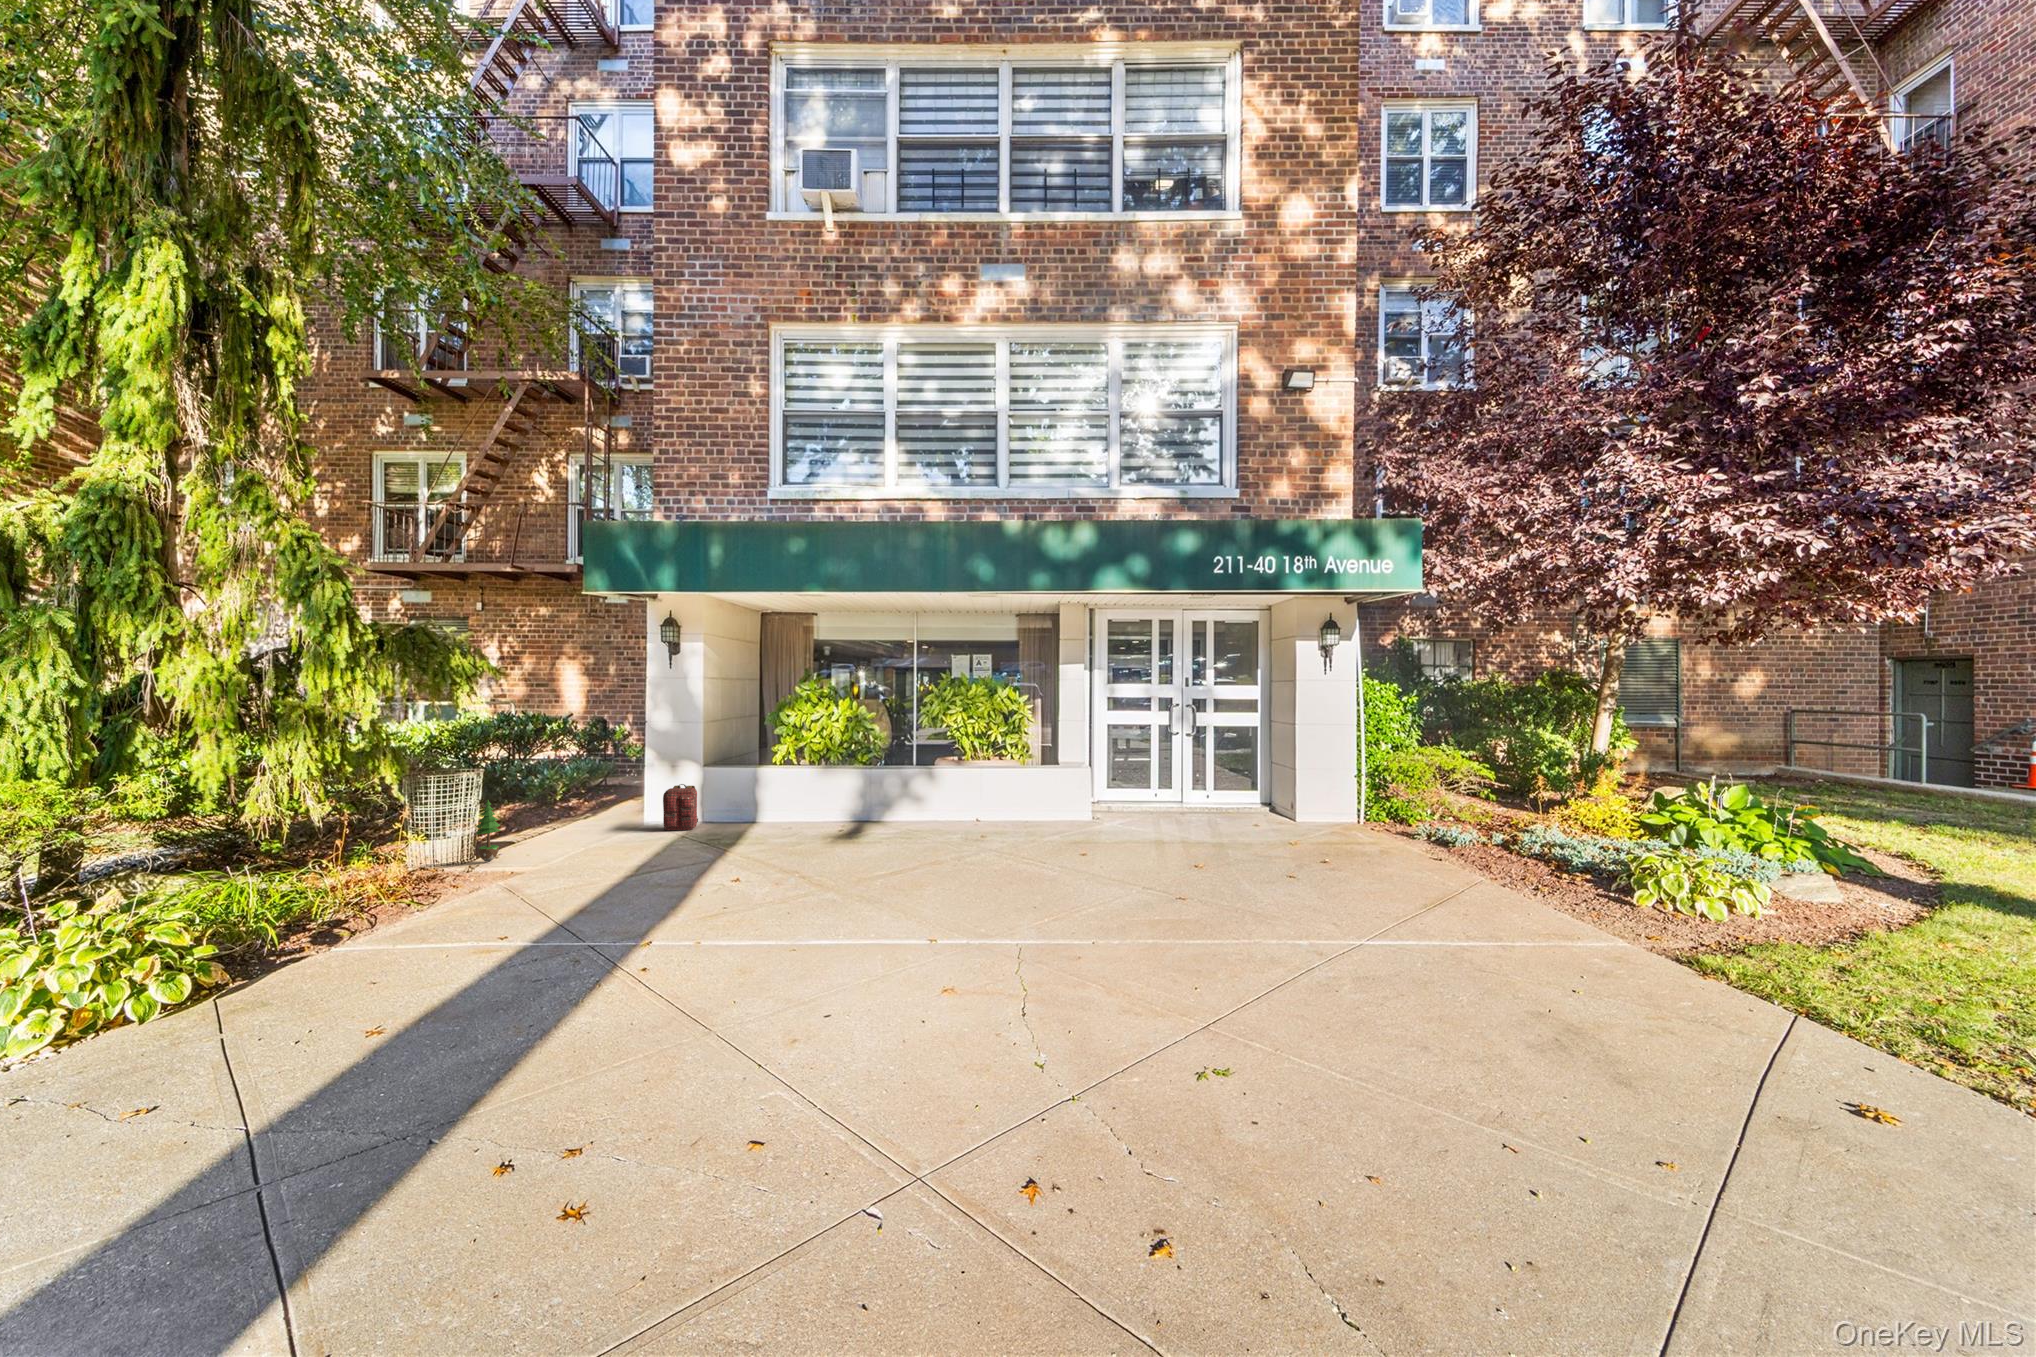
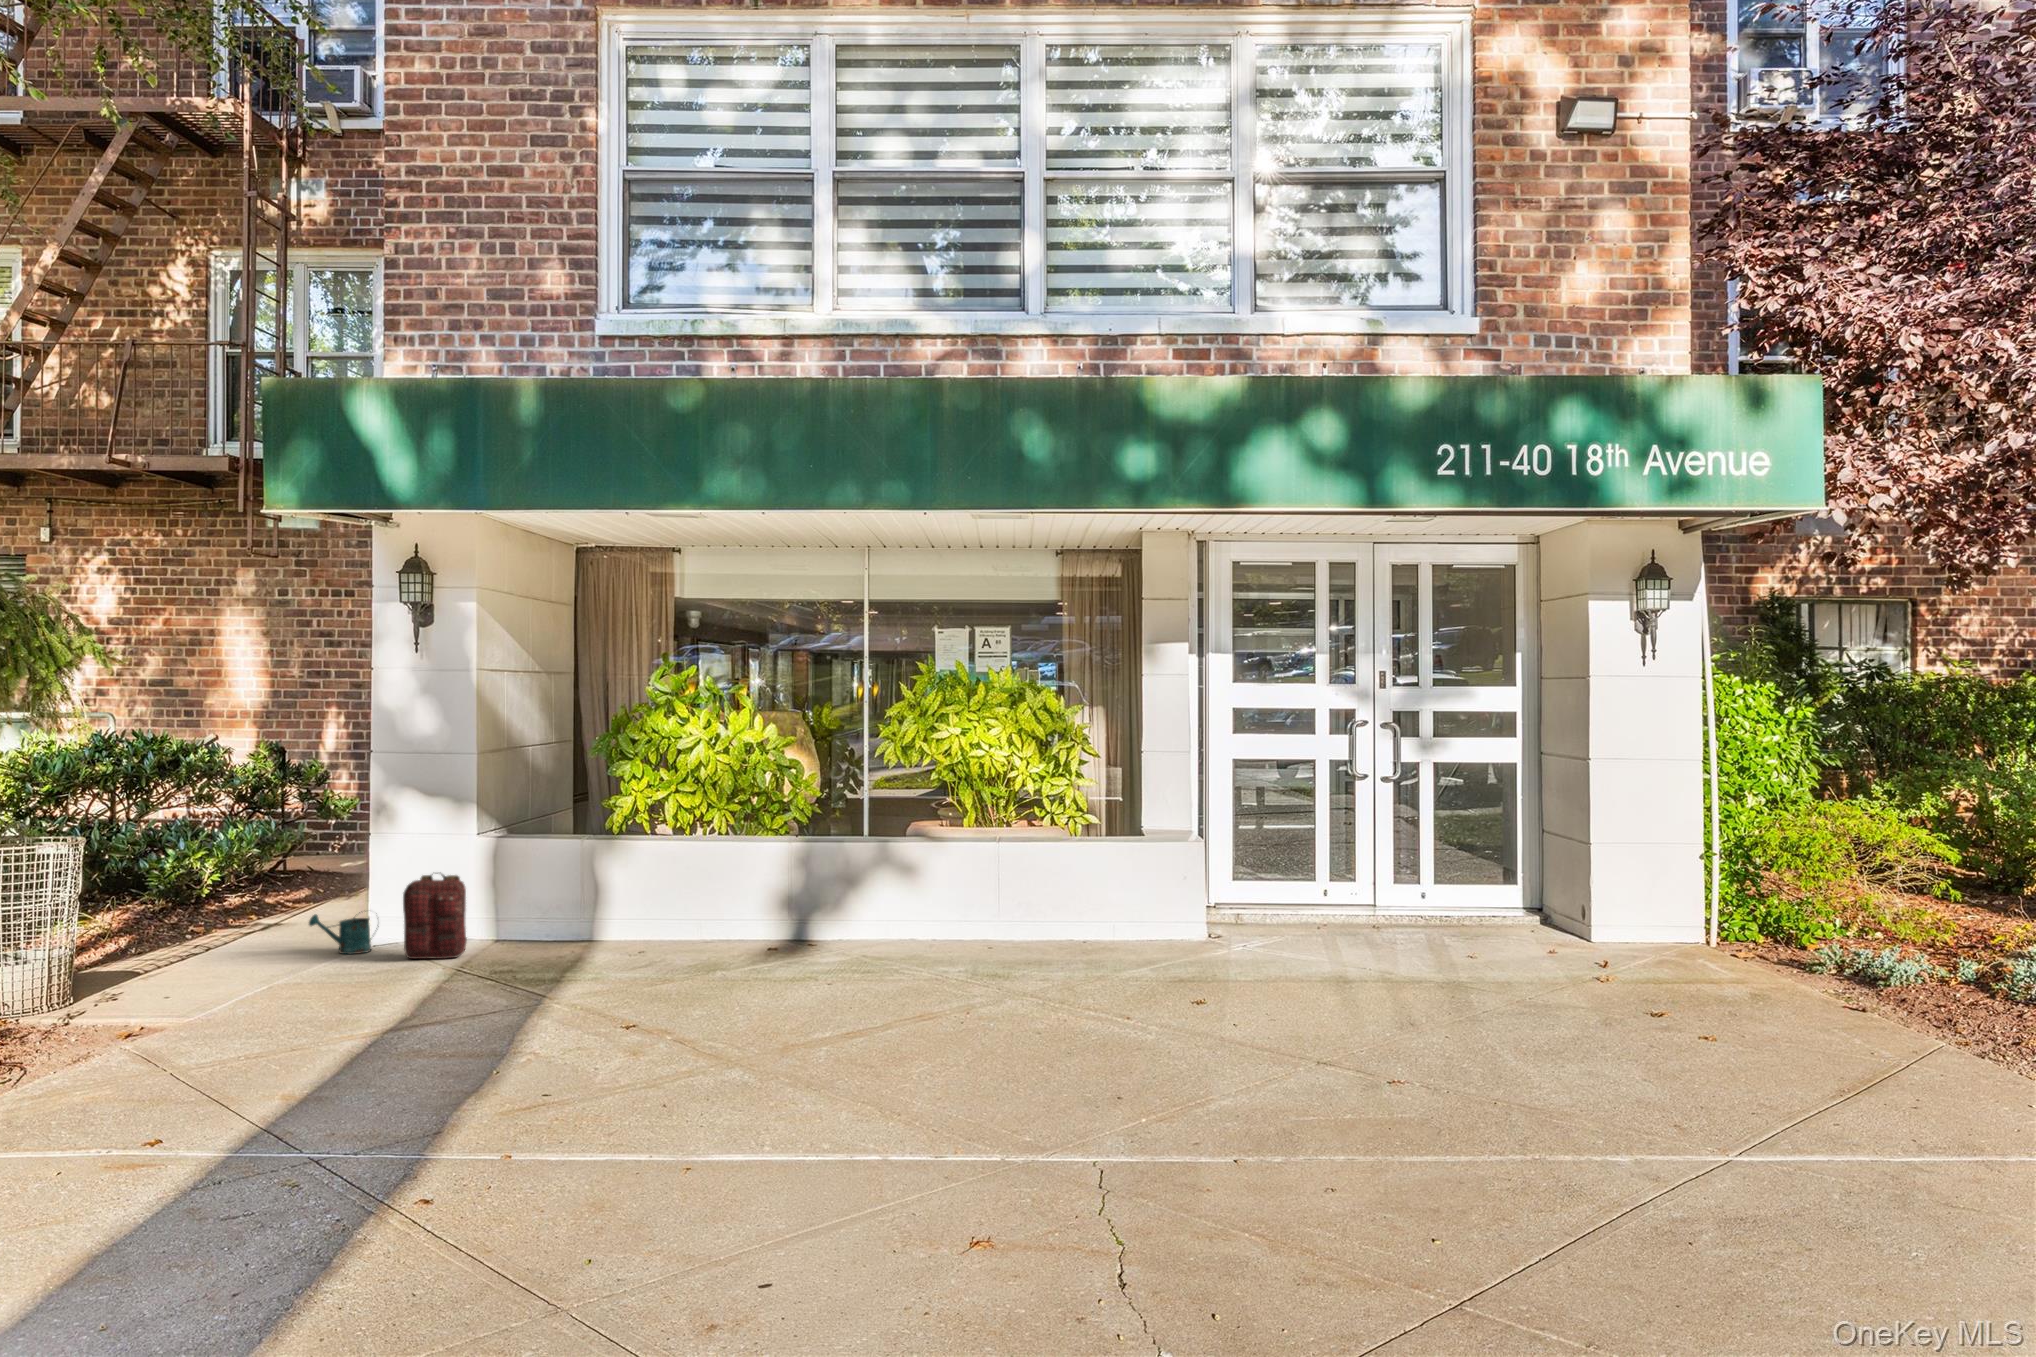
potted tree: present [476,800,501,862] -> none [76,896,124,1013]
watering can: none [614,804,653,827] -> present [309,912,379,954]

